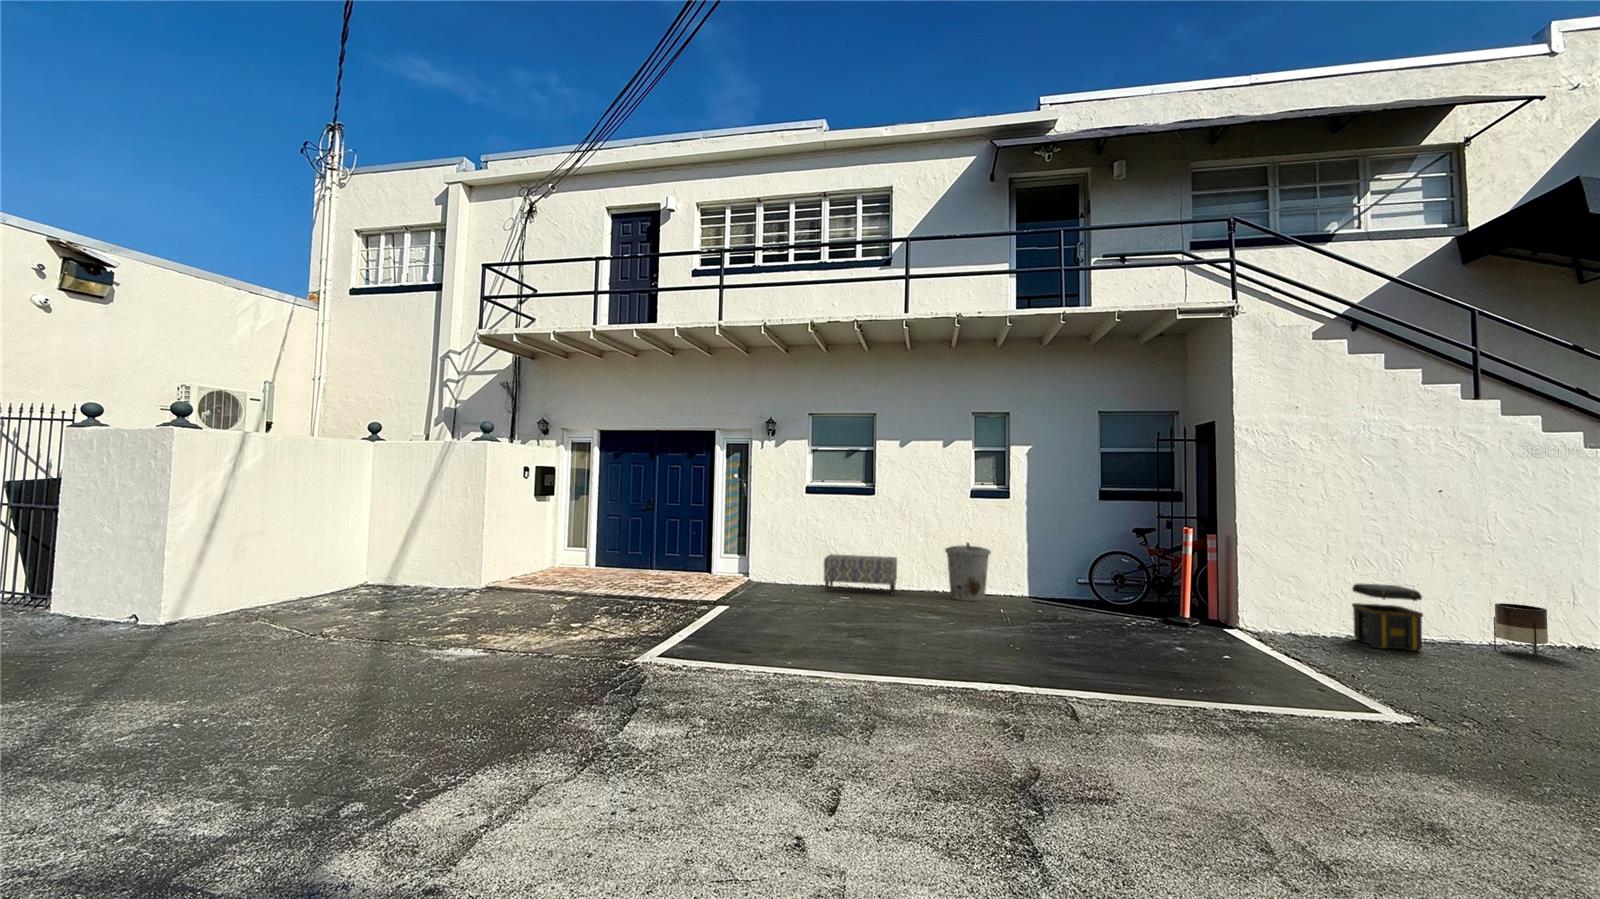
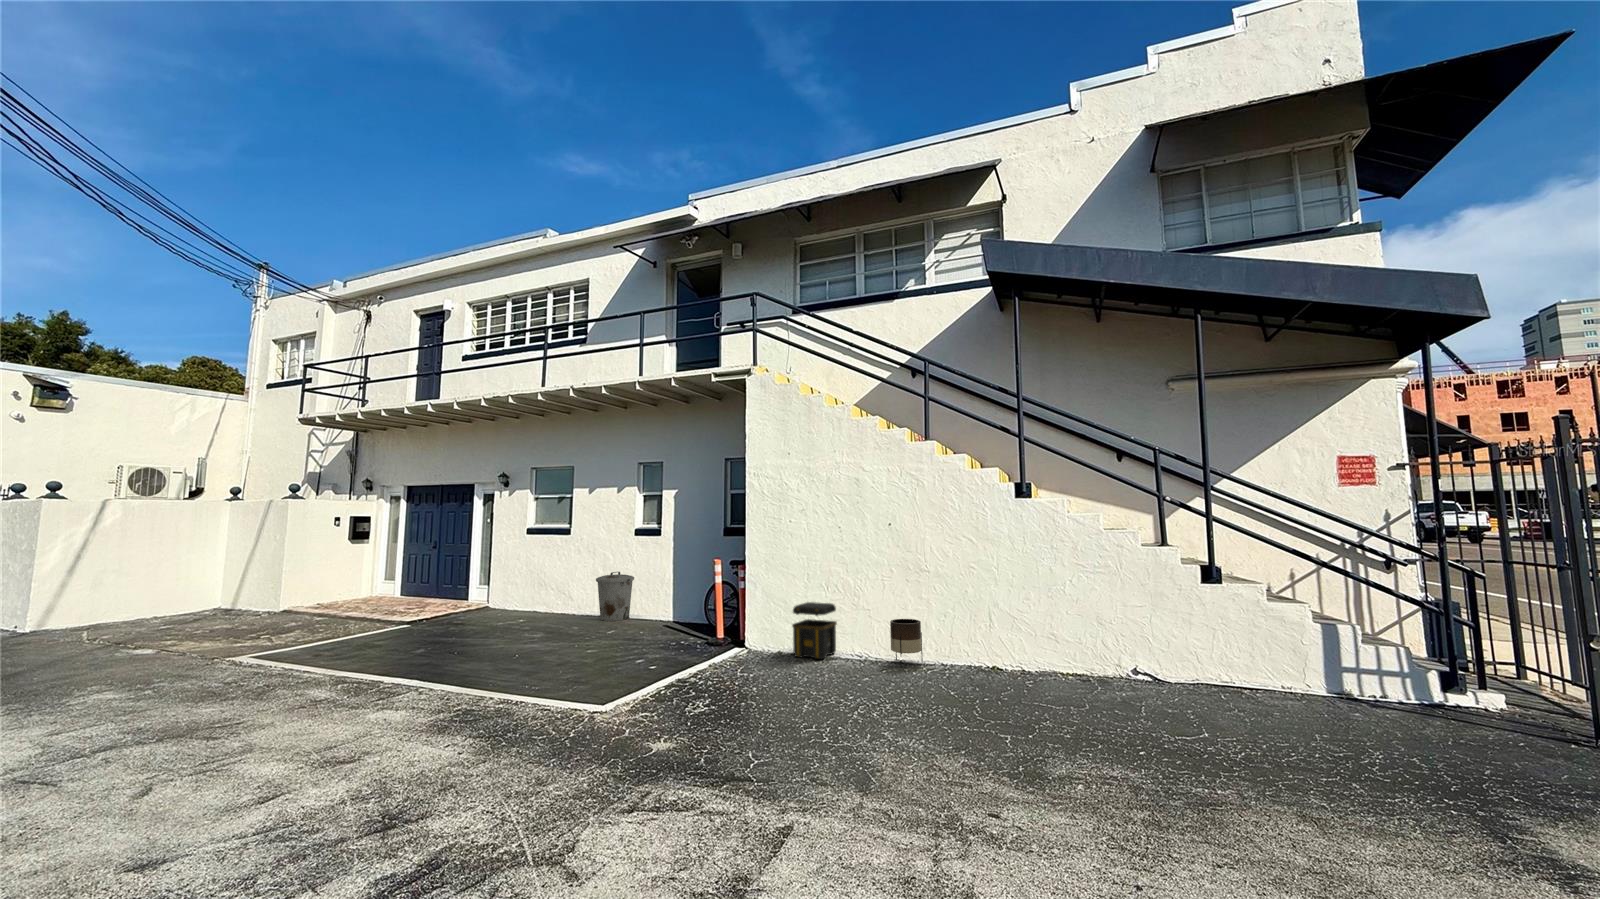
bench: present [824,554,897,595] -> none [518,583,582,616]

